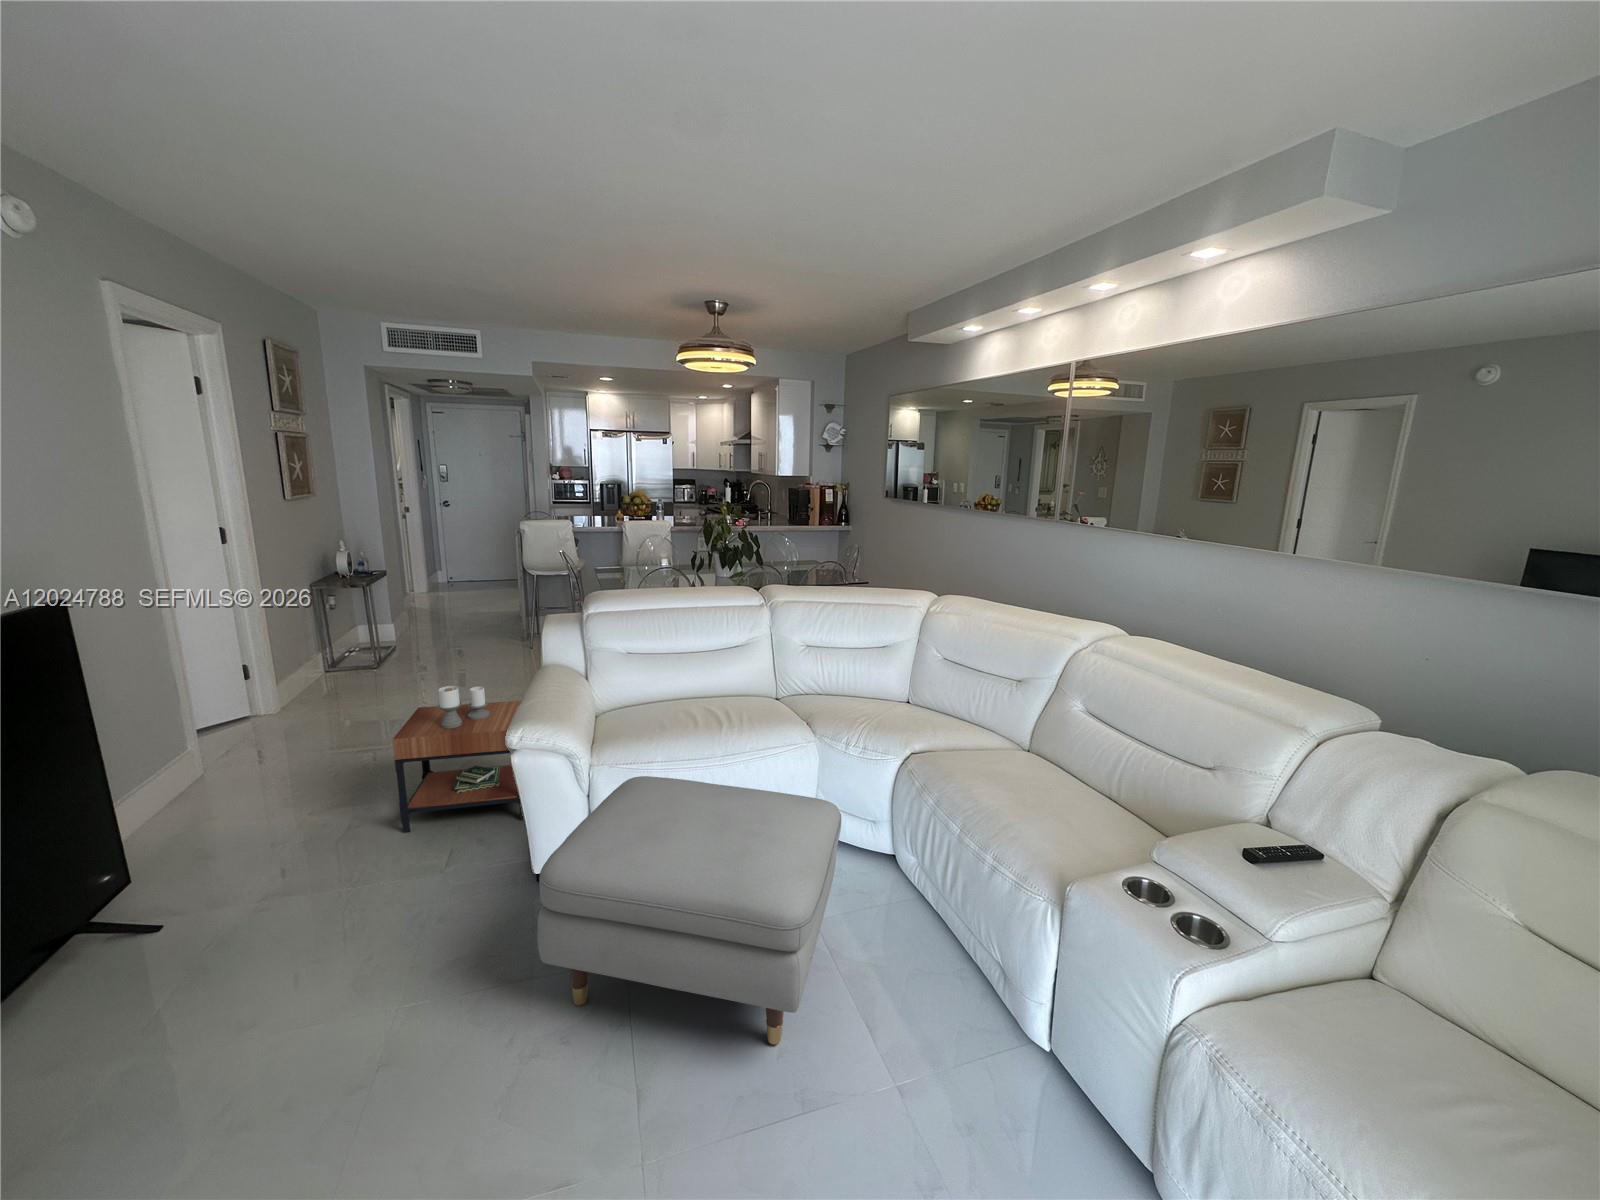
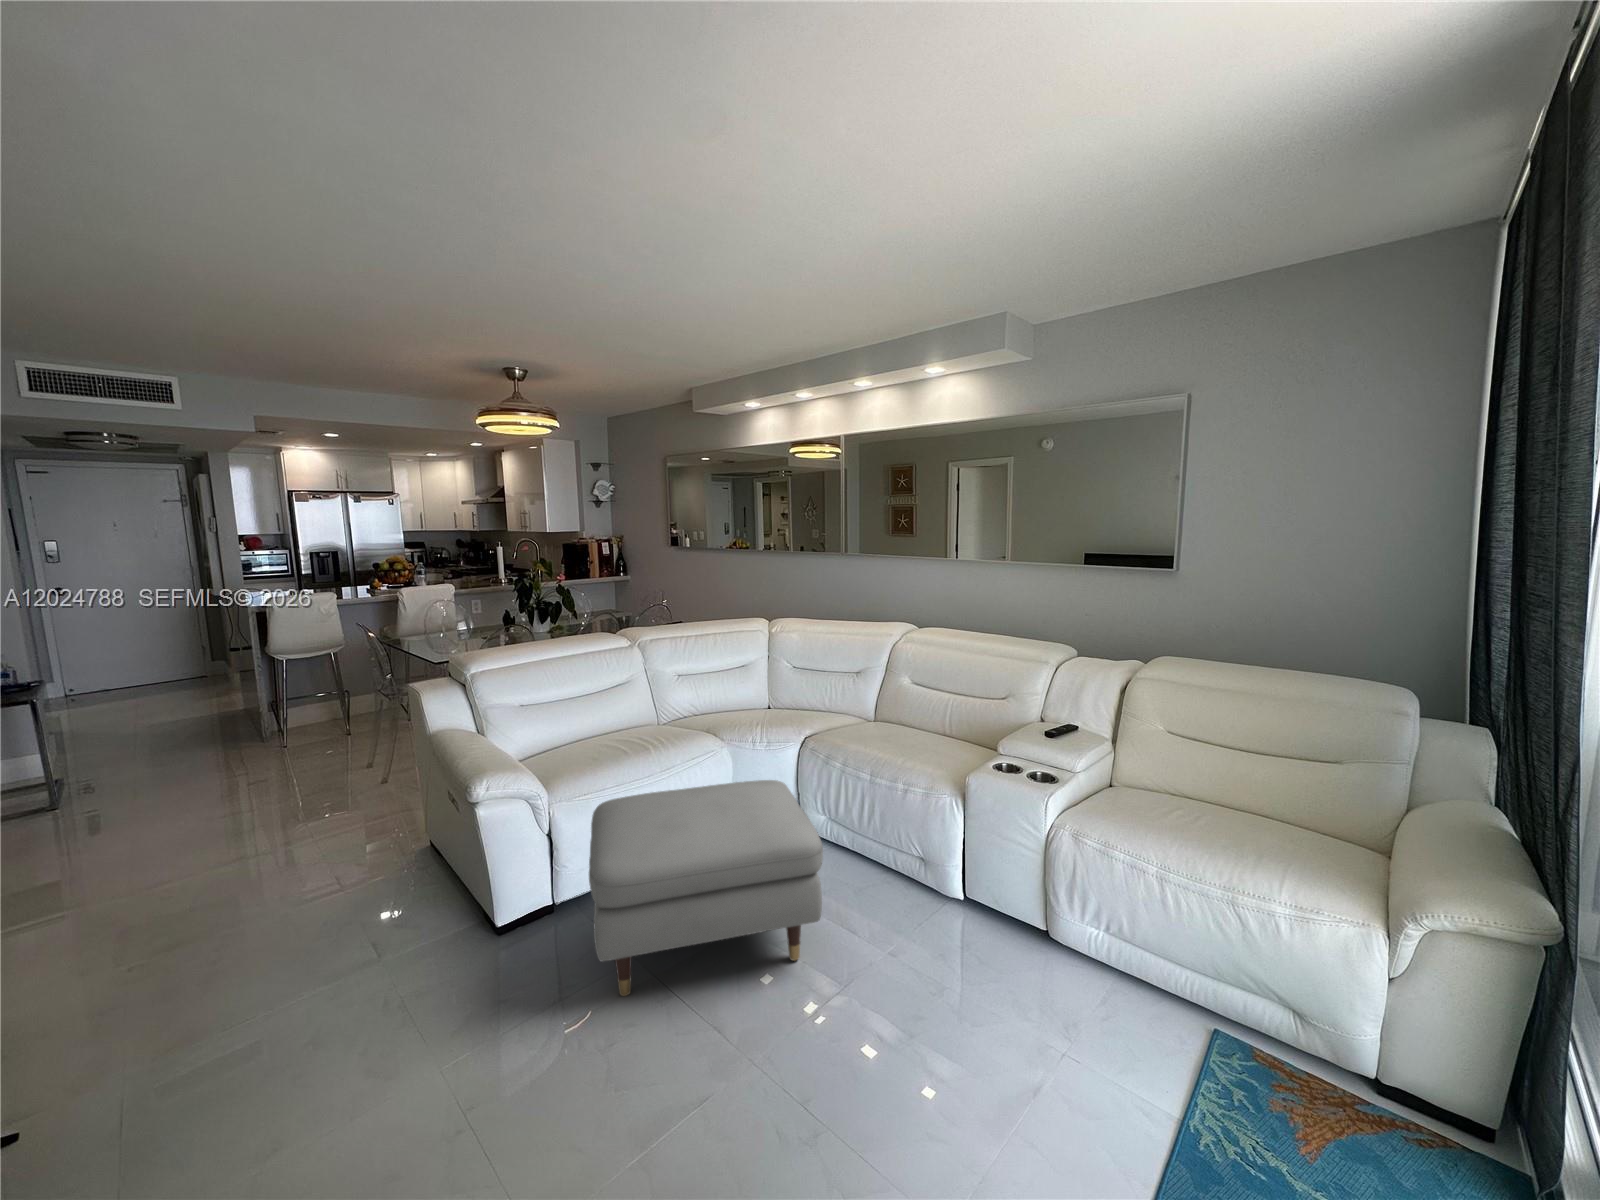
side table: present [393,686,523,833] -> none [280,766,443,943]

